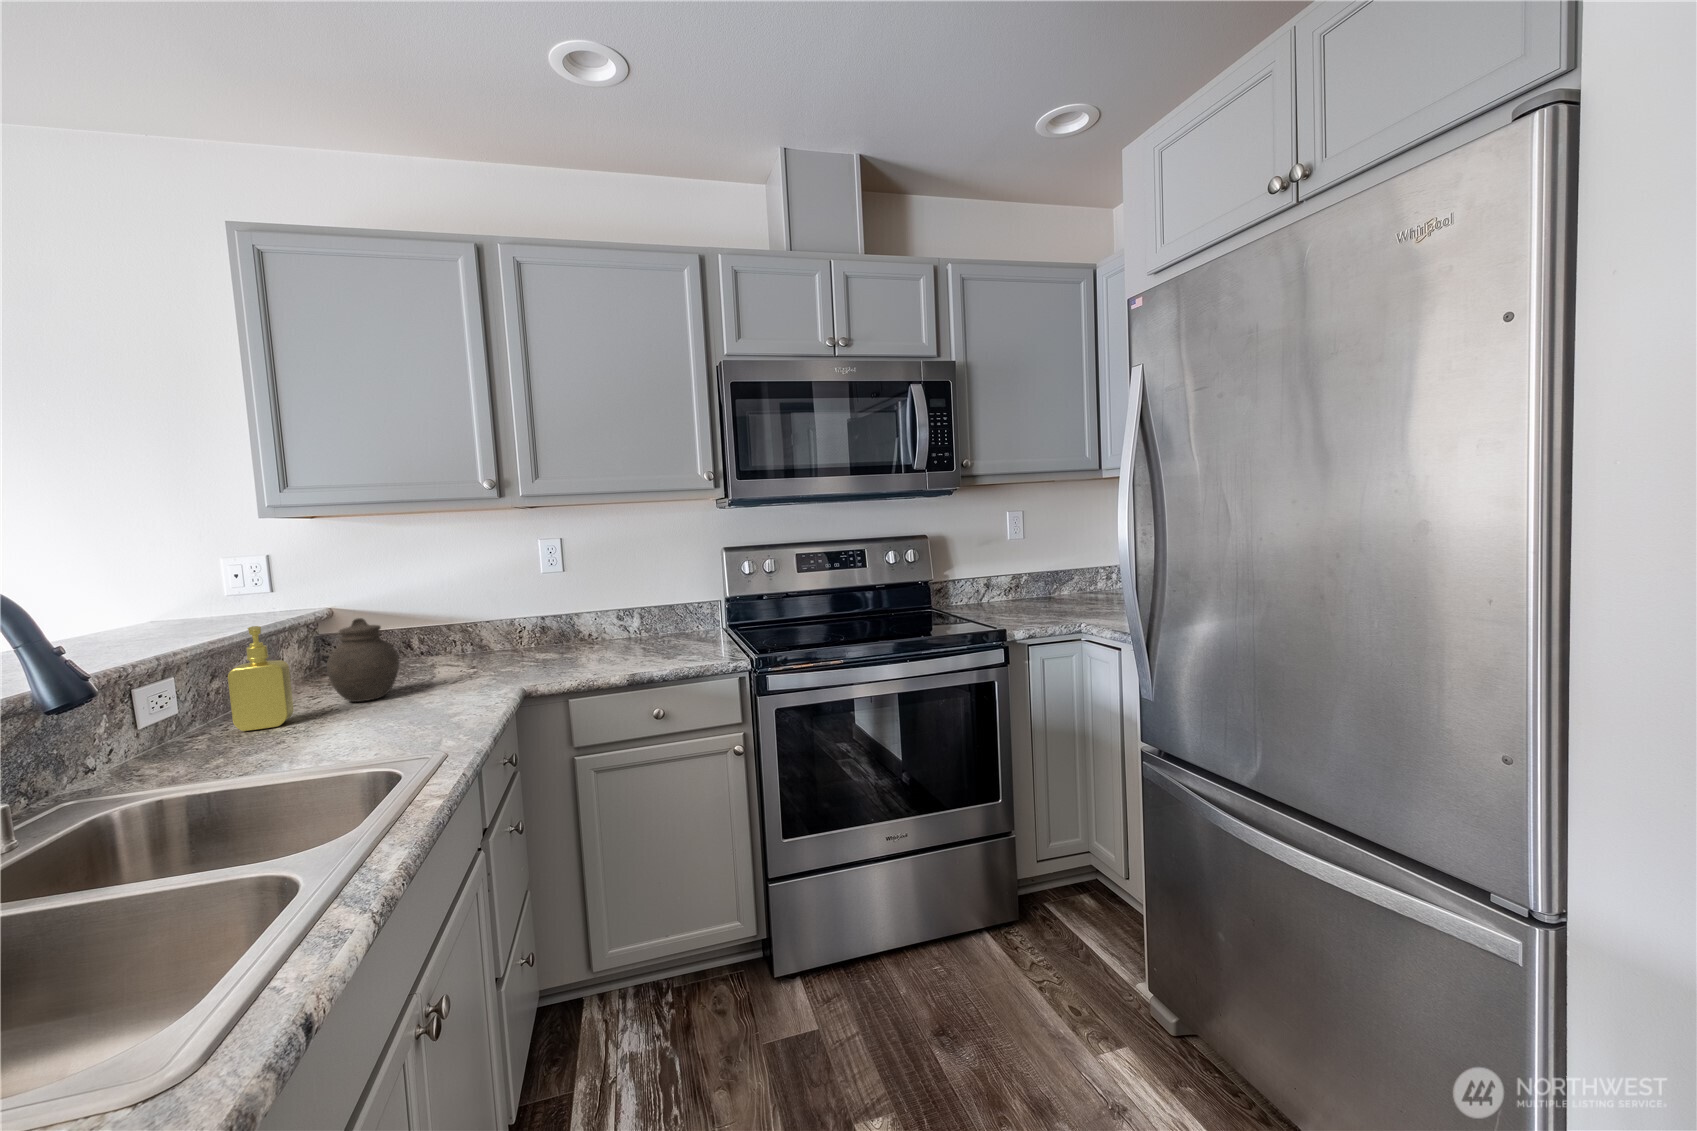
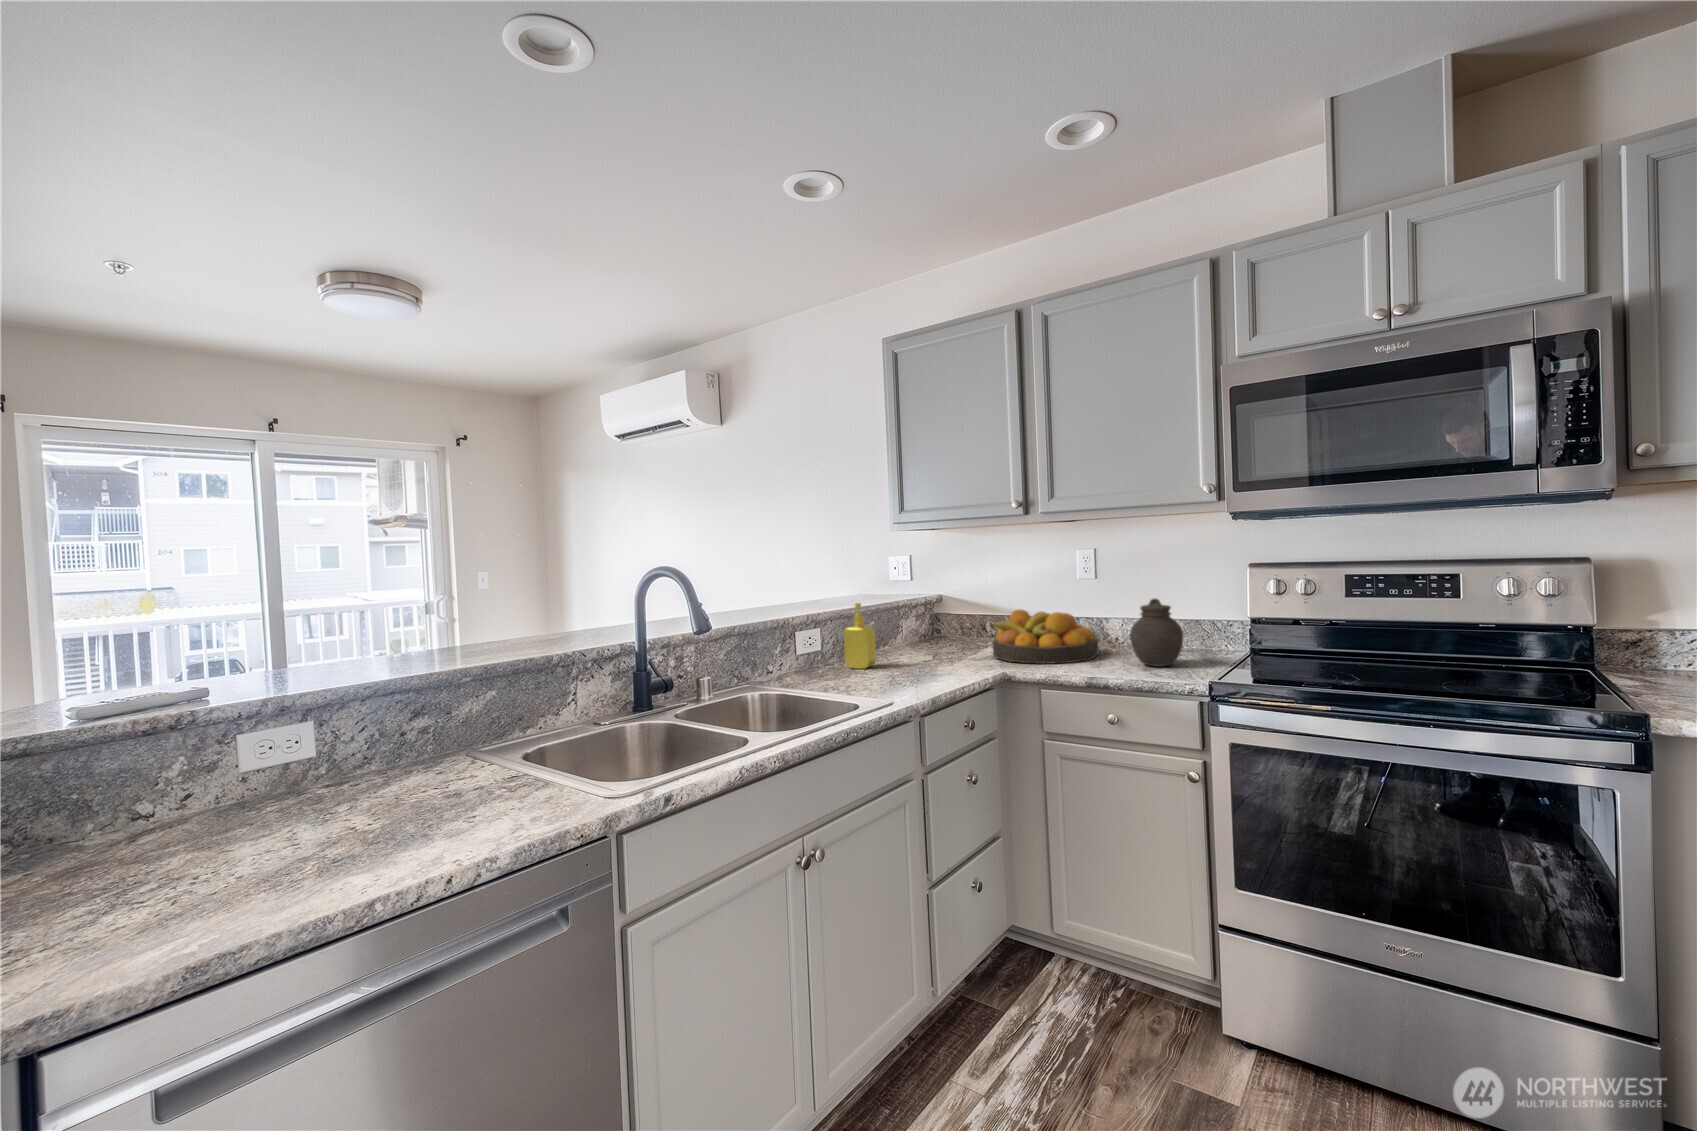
fruit bowl: none [460,610,592,677] -> present [990,610,1098,664]
jar: present [327,618,399,702] -> present [1130,599,1183,667]

